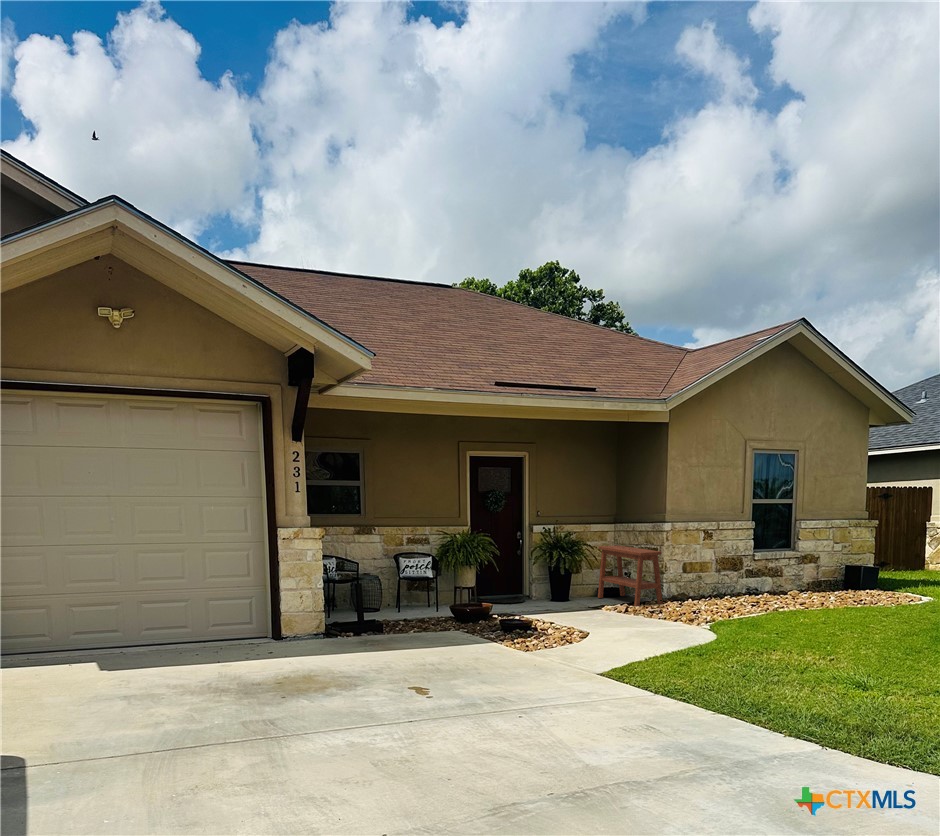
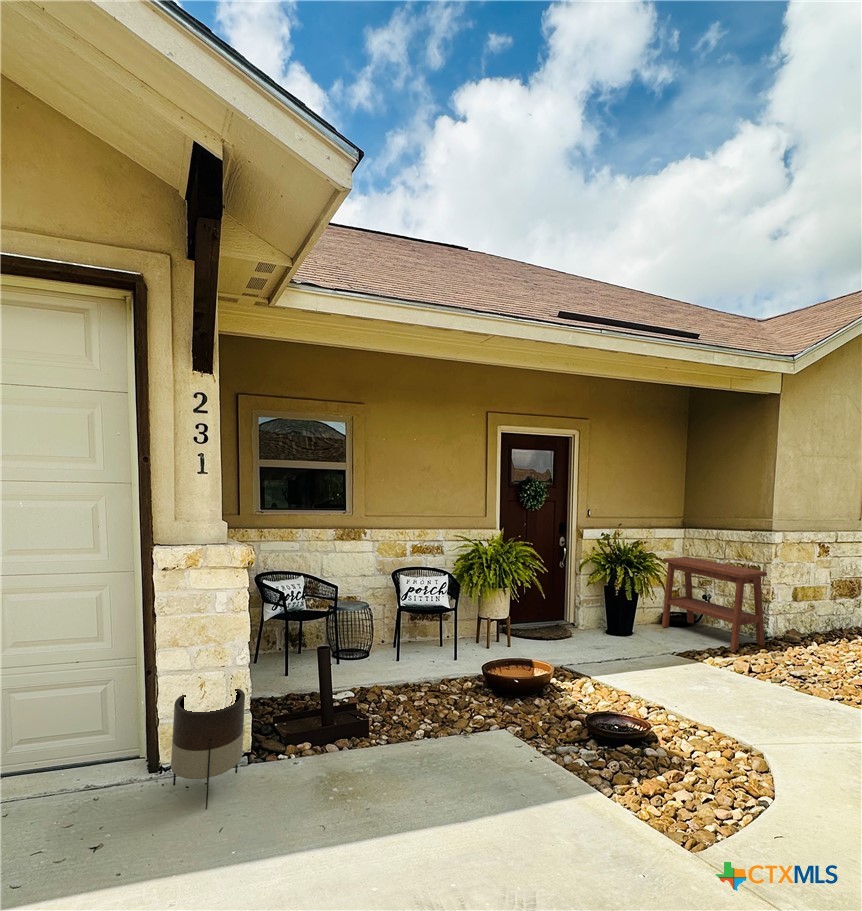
planter: none [285,596,319,647] -> present [171,689,245,809]

